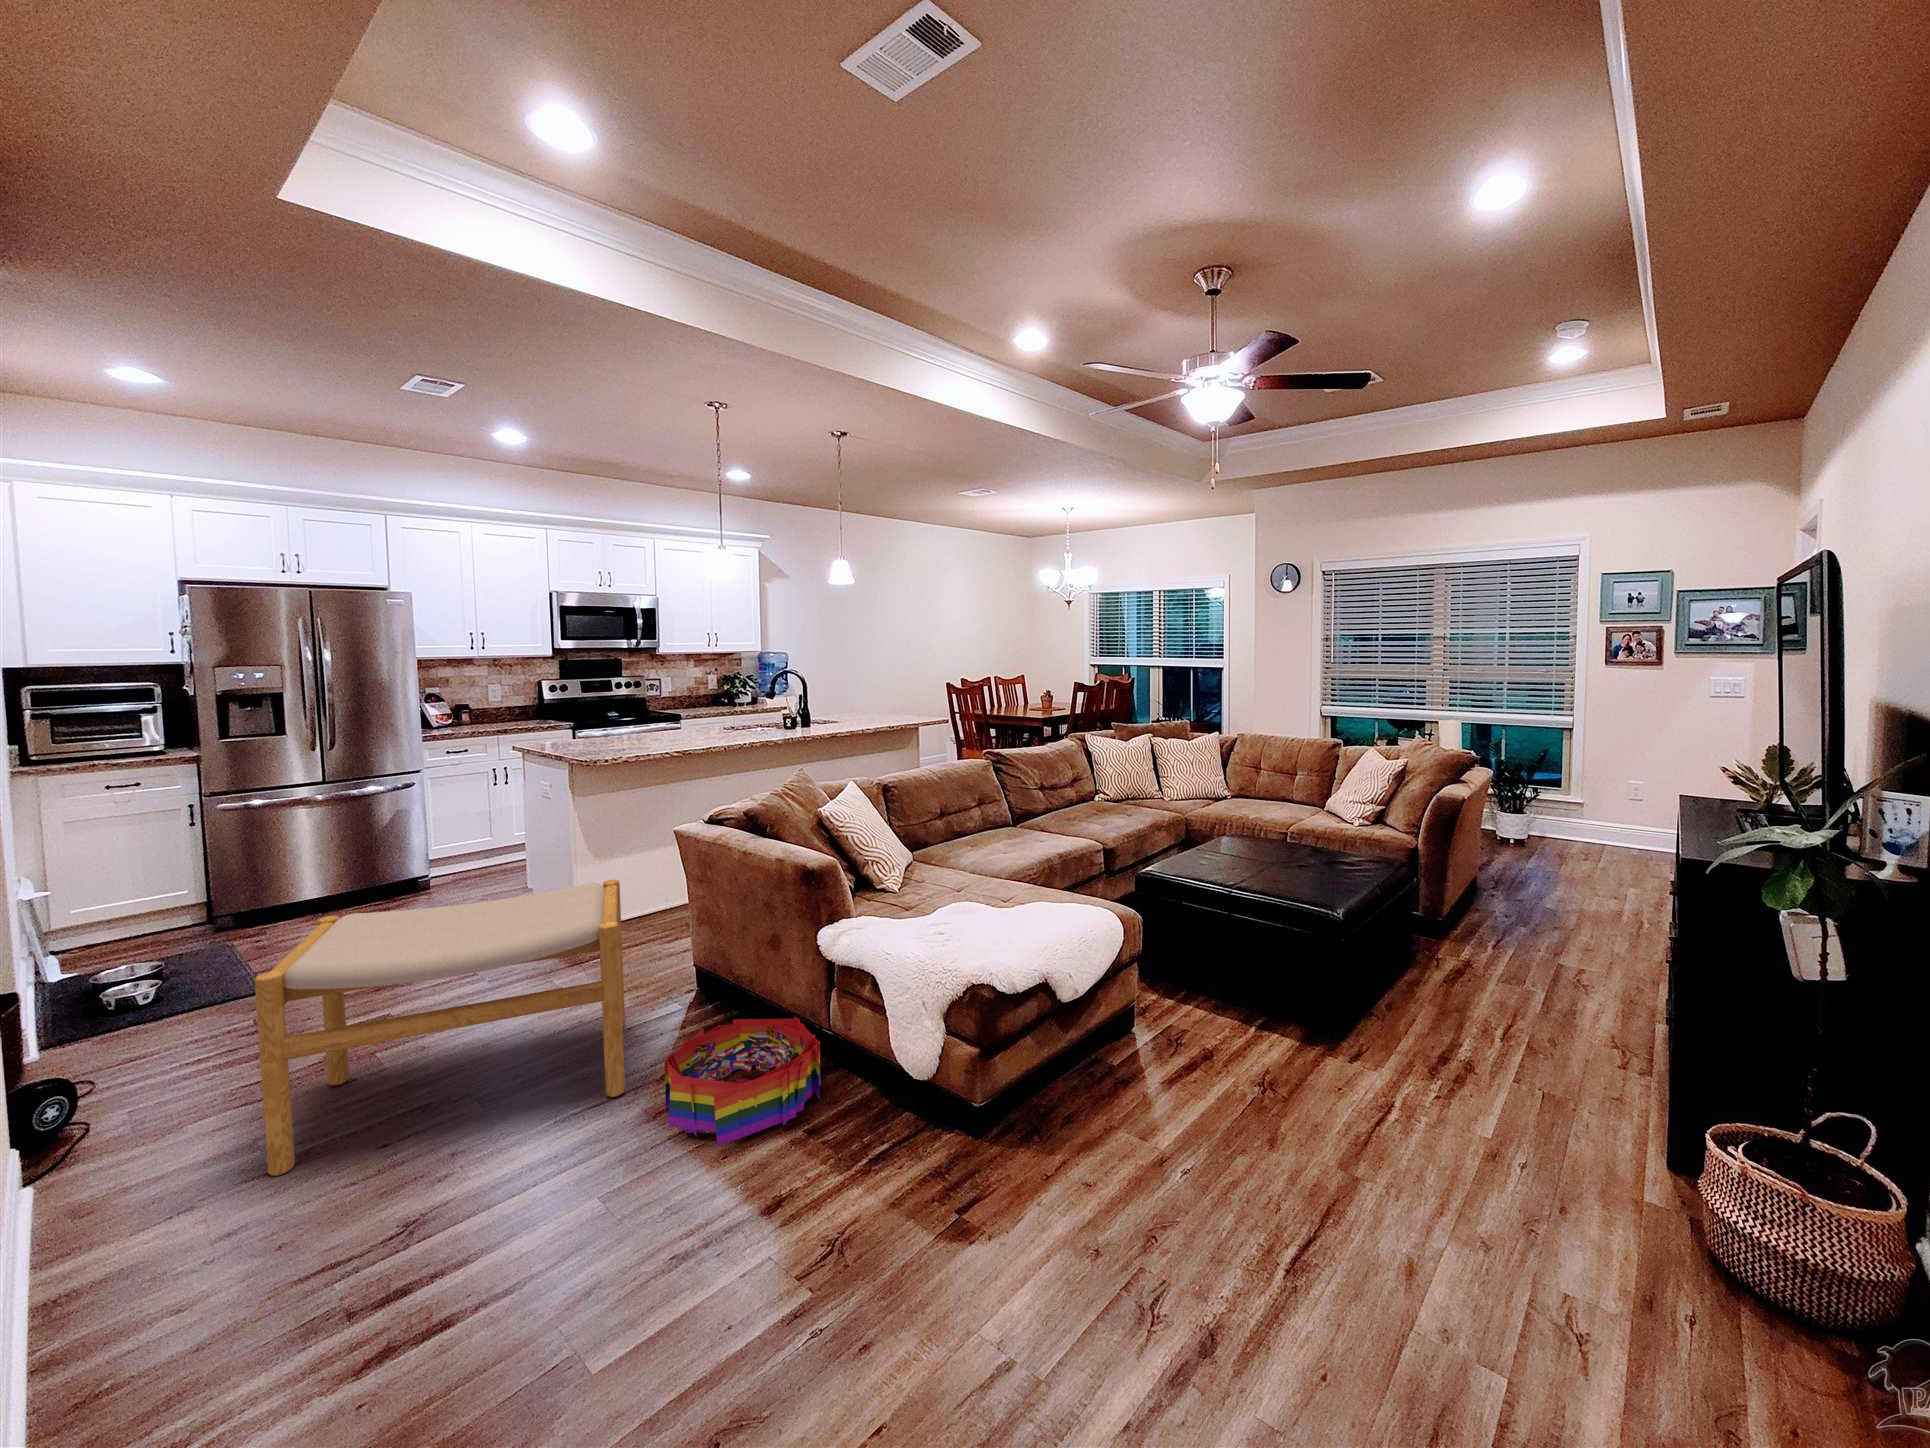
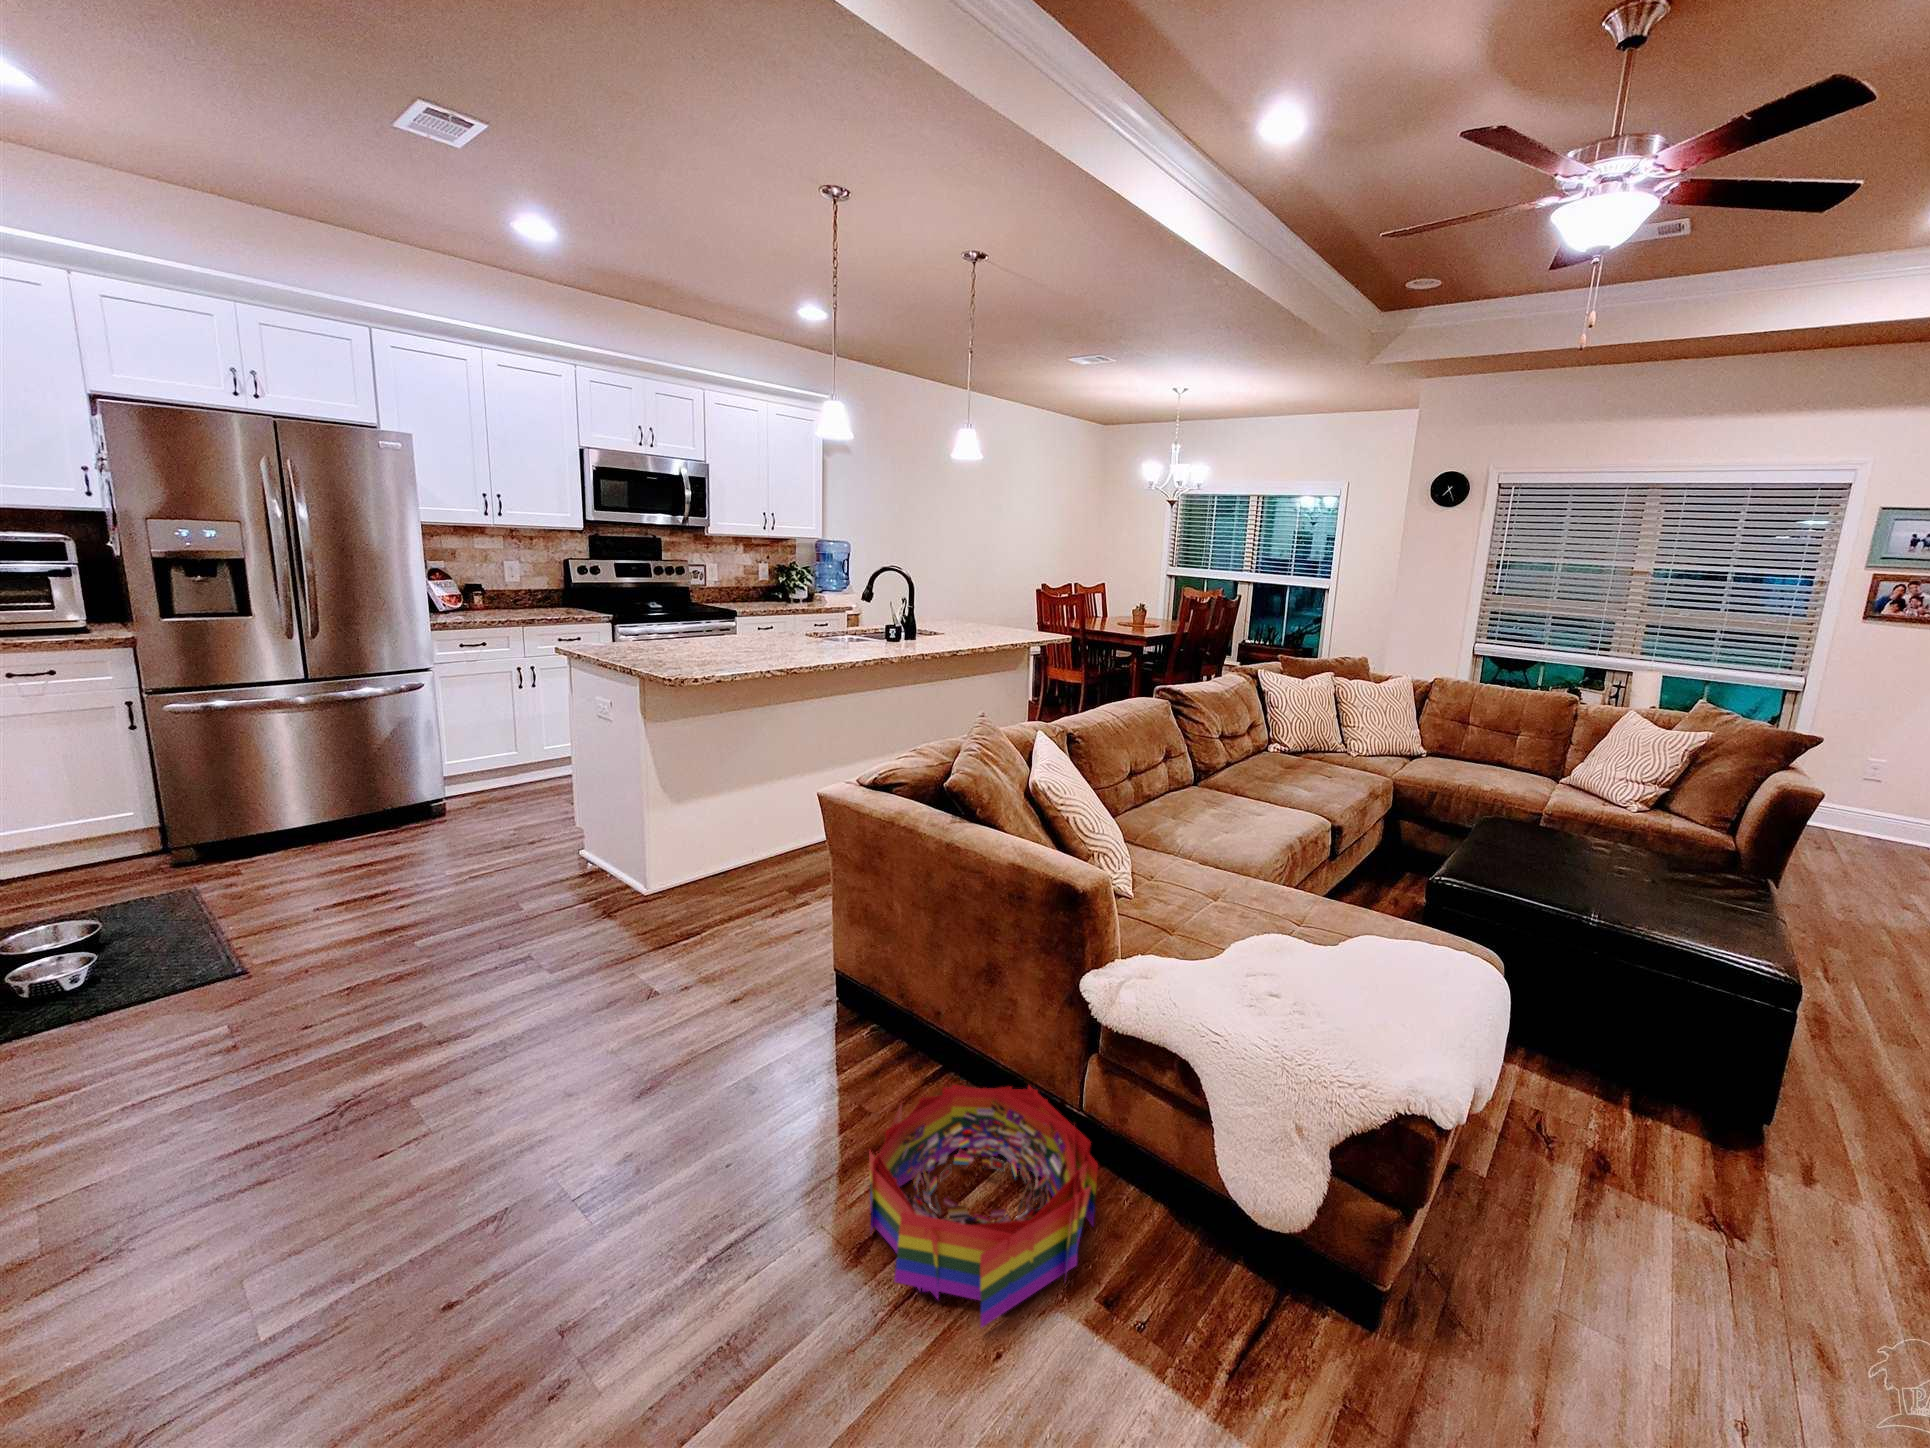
footstool: present [255,880,625,1176] -> none [231,866,797,1366]

